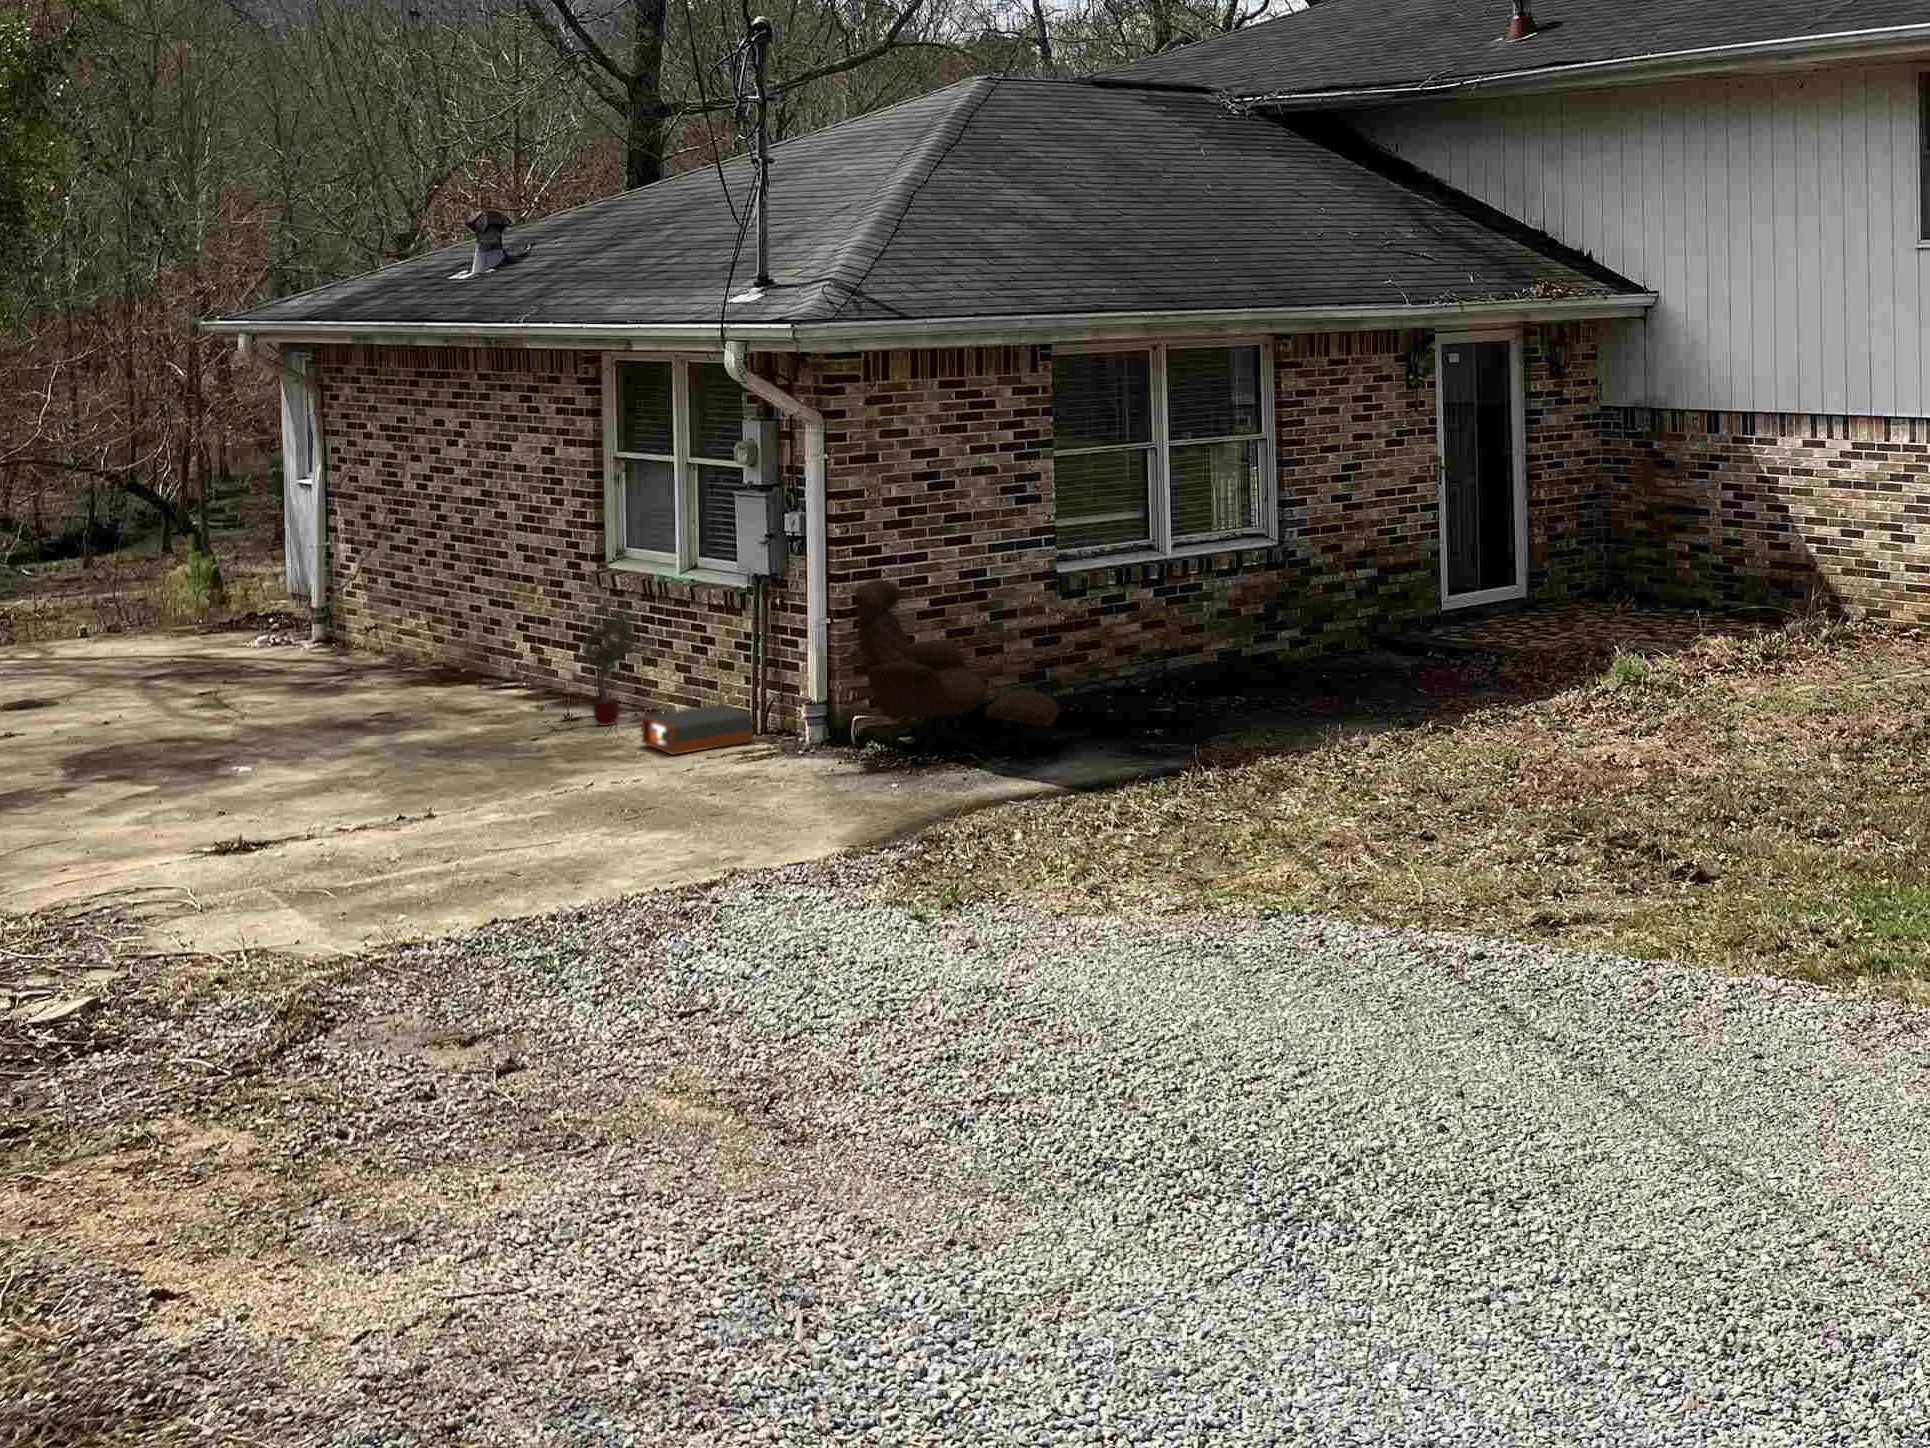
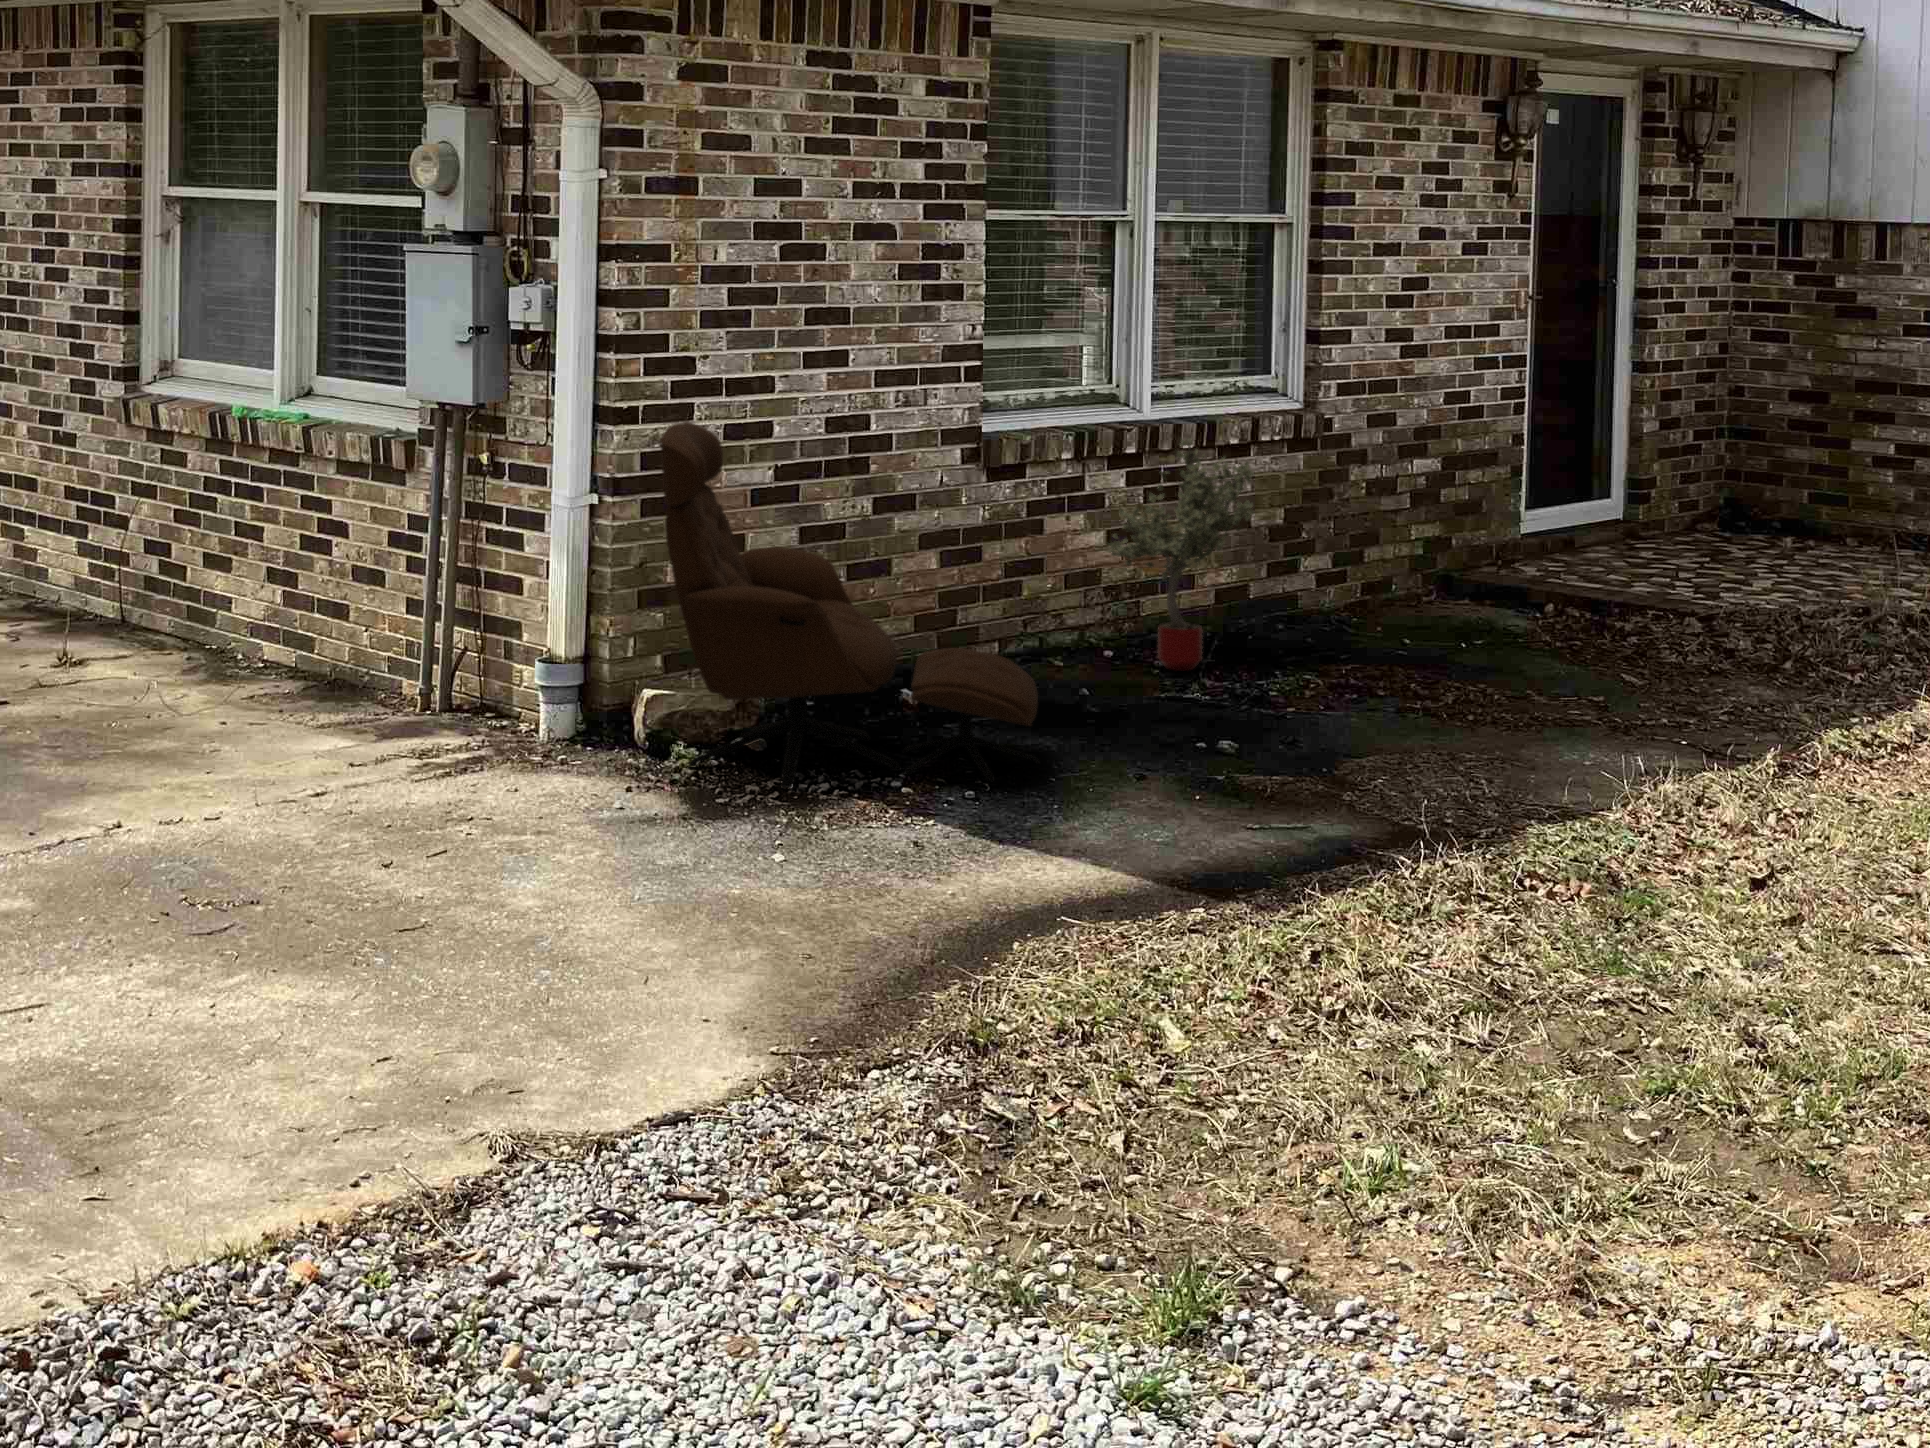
potted tree: present [582,597,653,726] -> present [1109,439,1255,671]
storage box: present [642,705,753,755] -> none [211,647,424,746]

